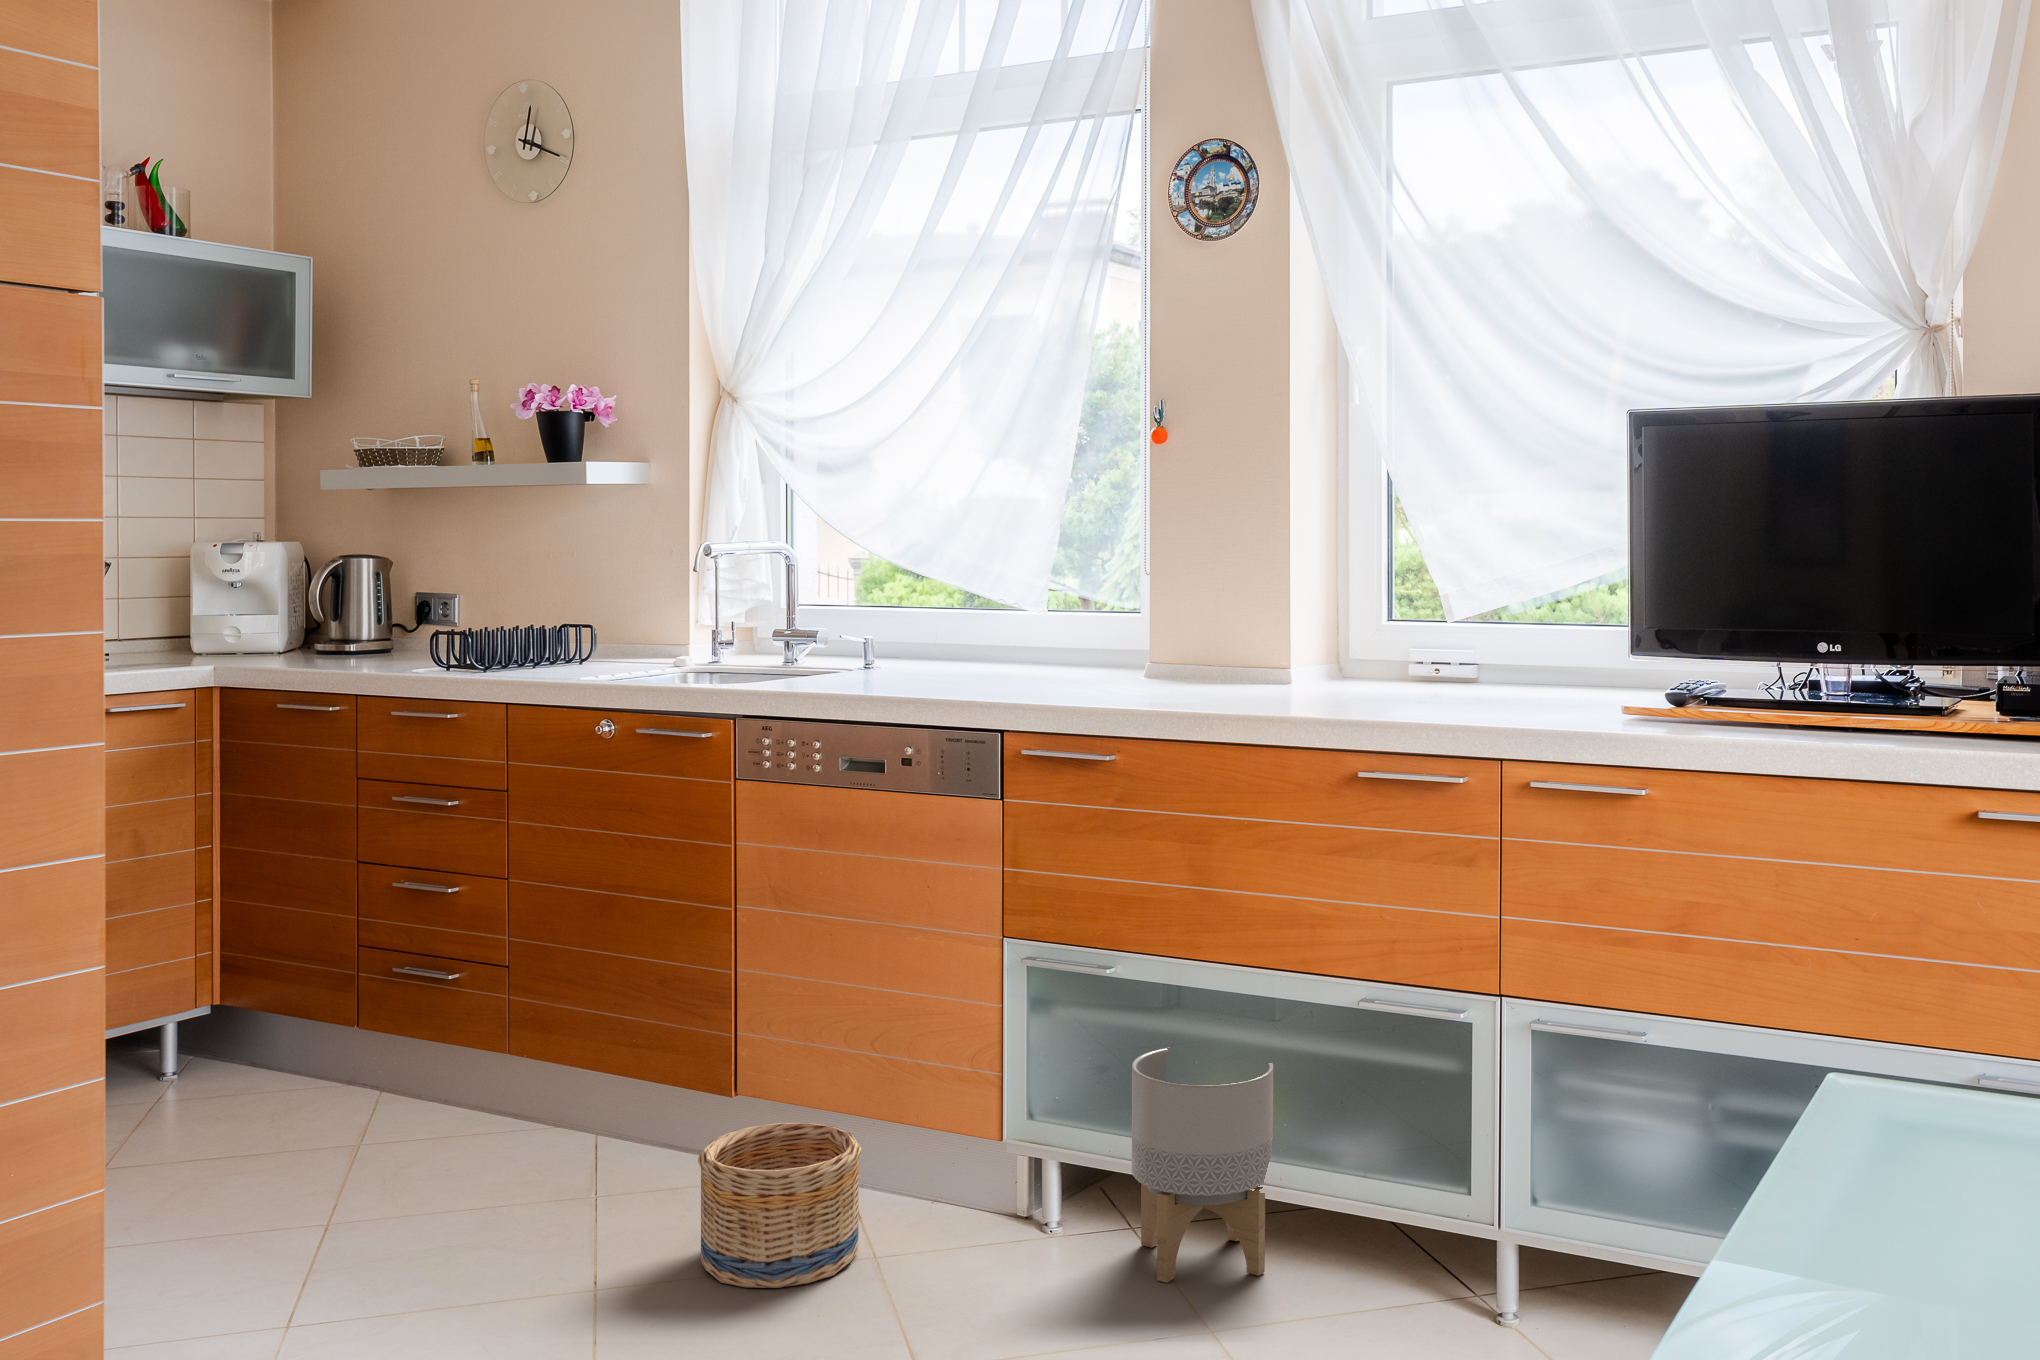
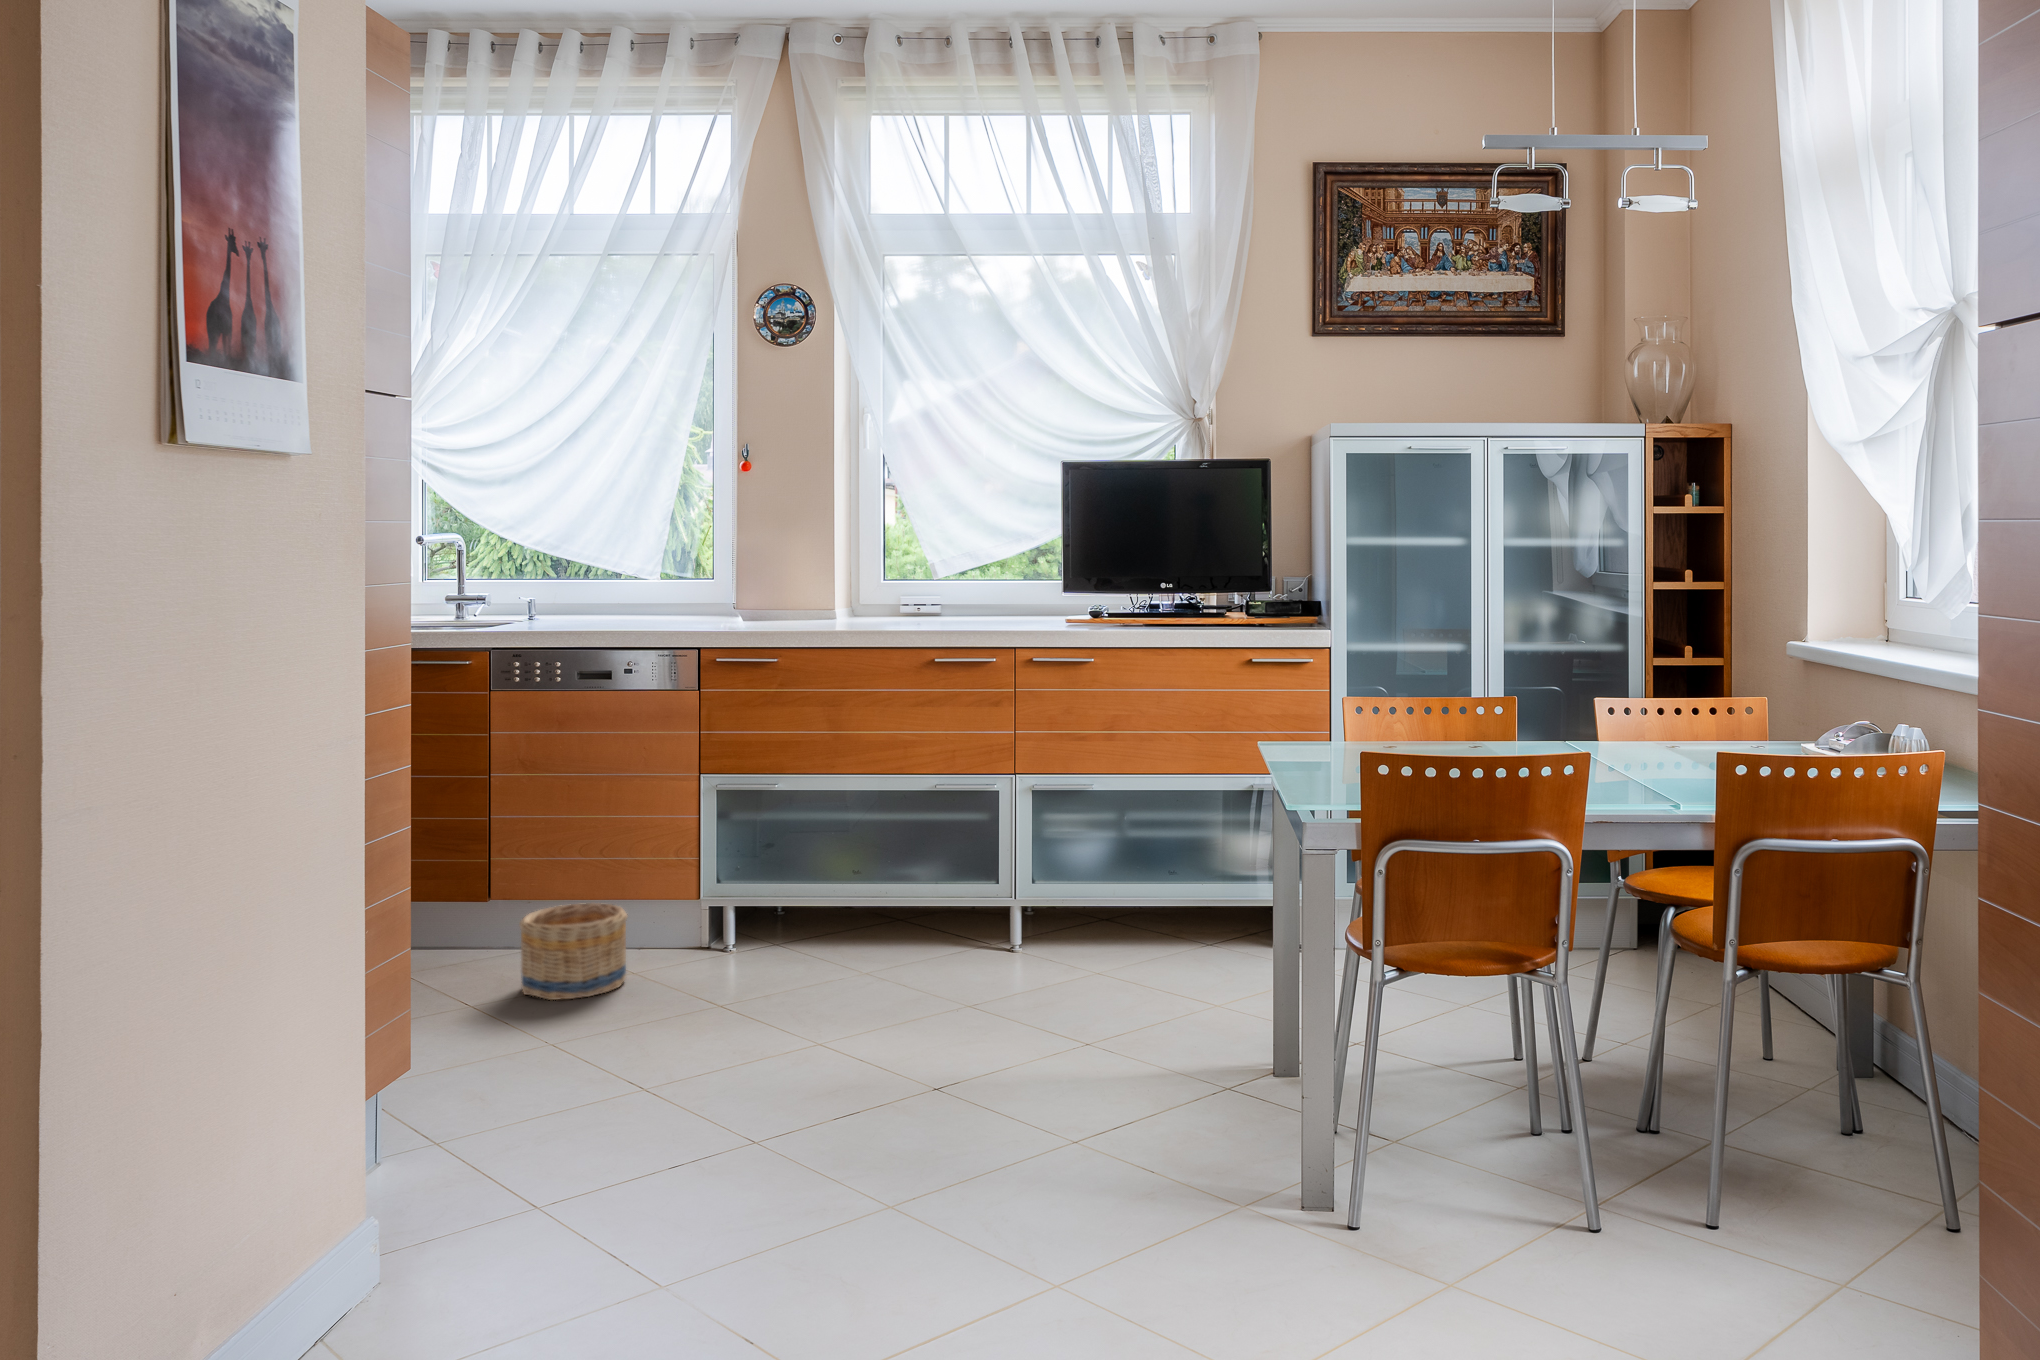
planter: present [1132,1048,1273,1283] -> none [794,829,878,961]

